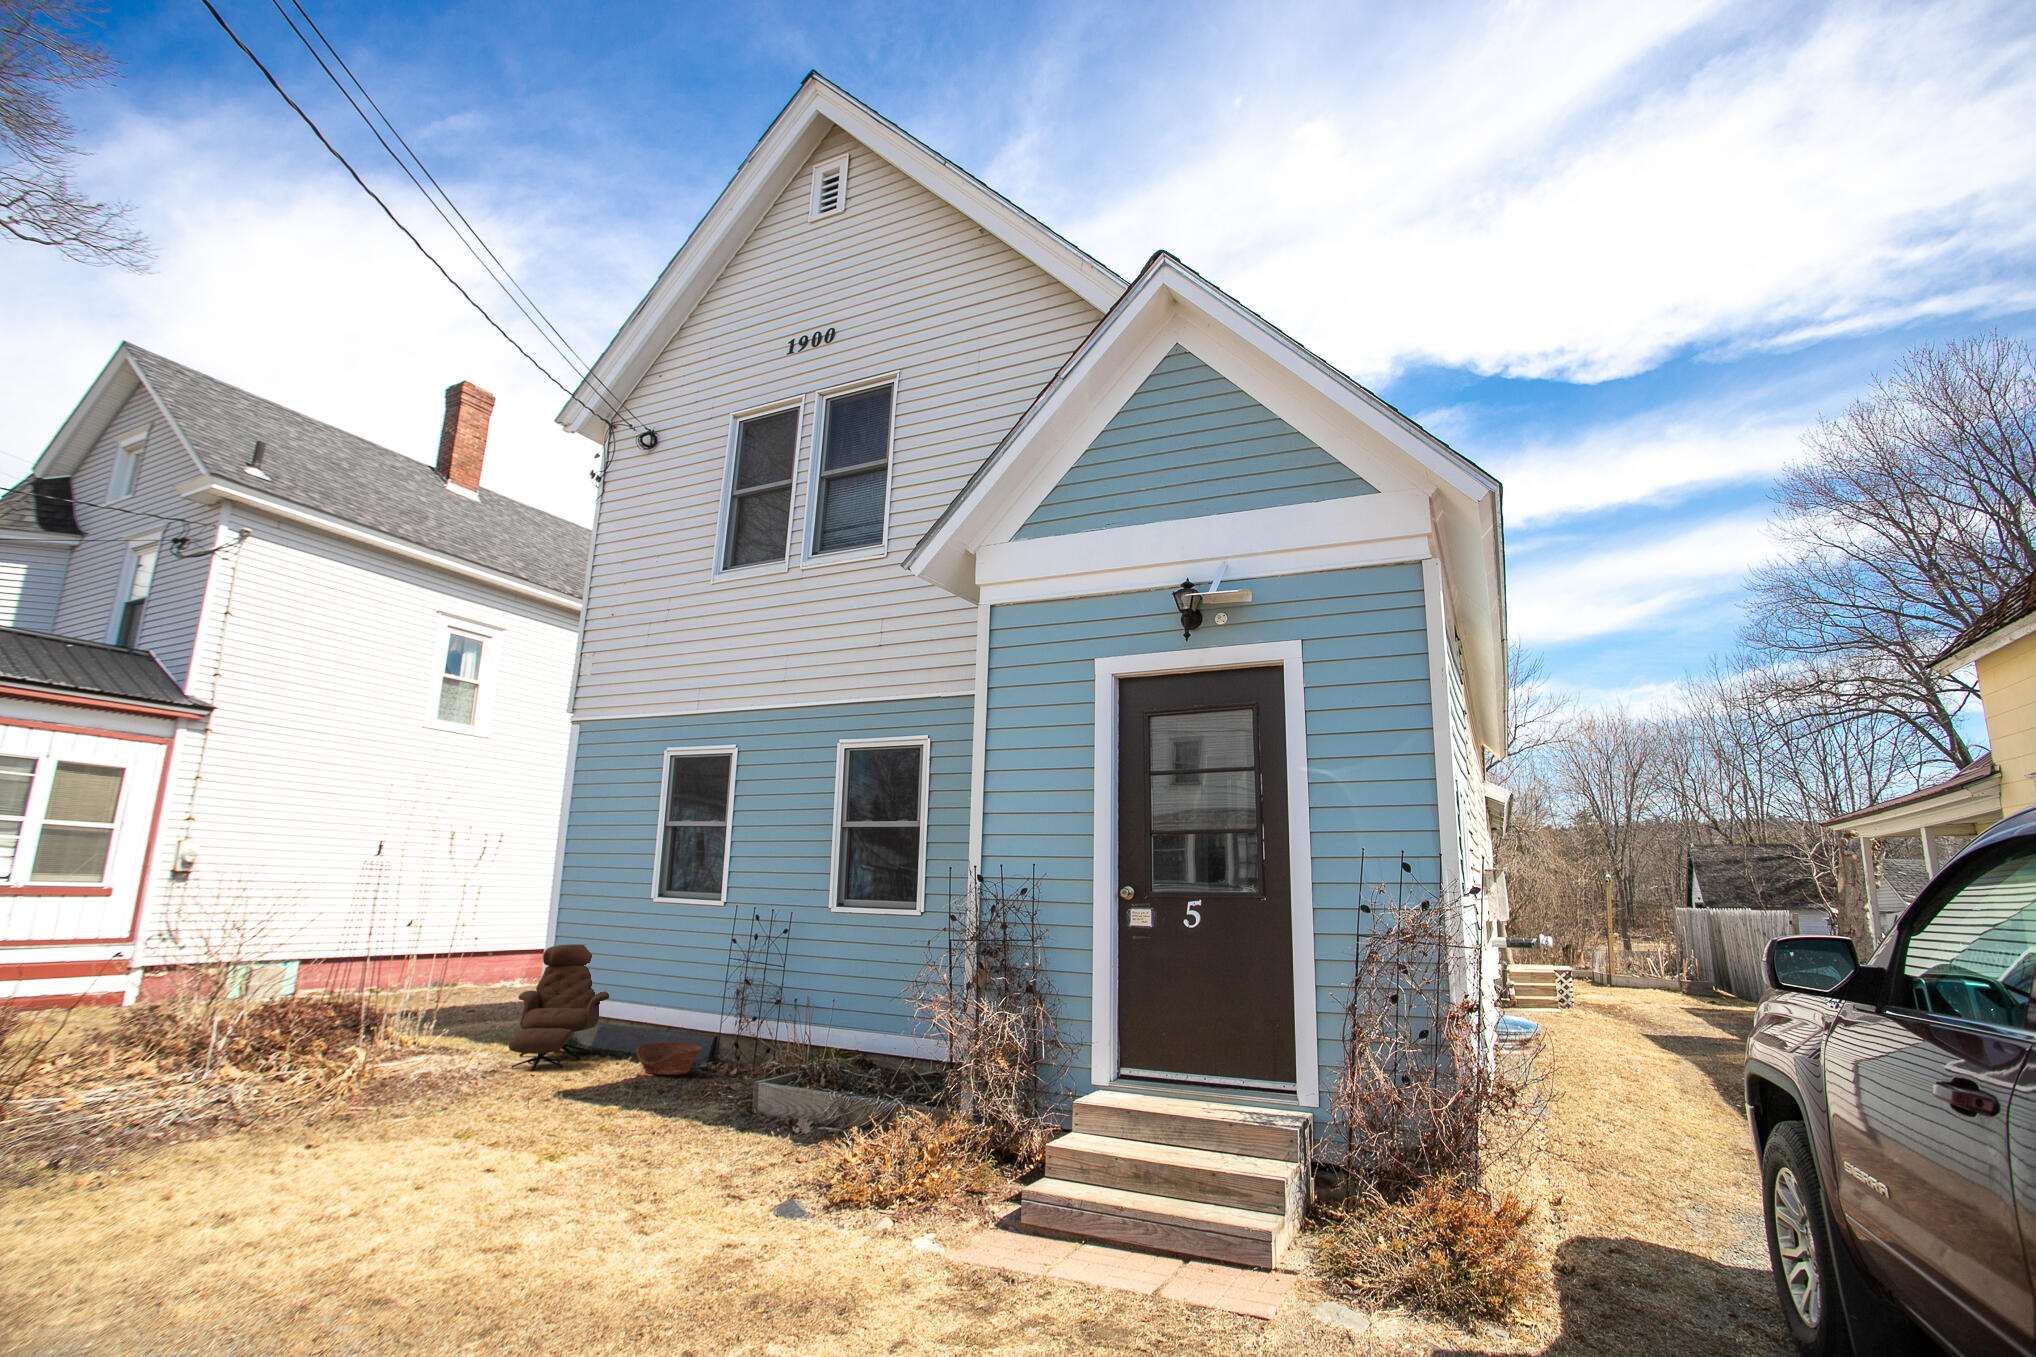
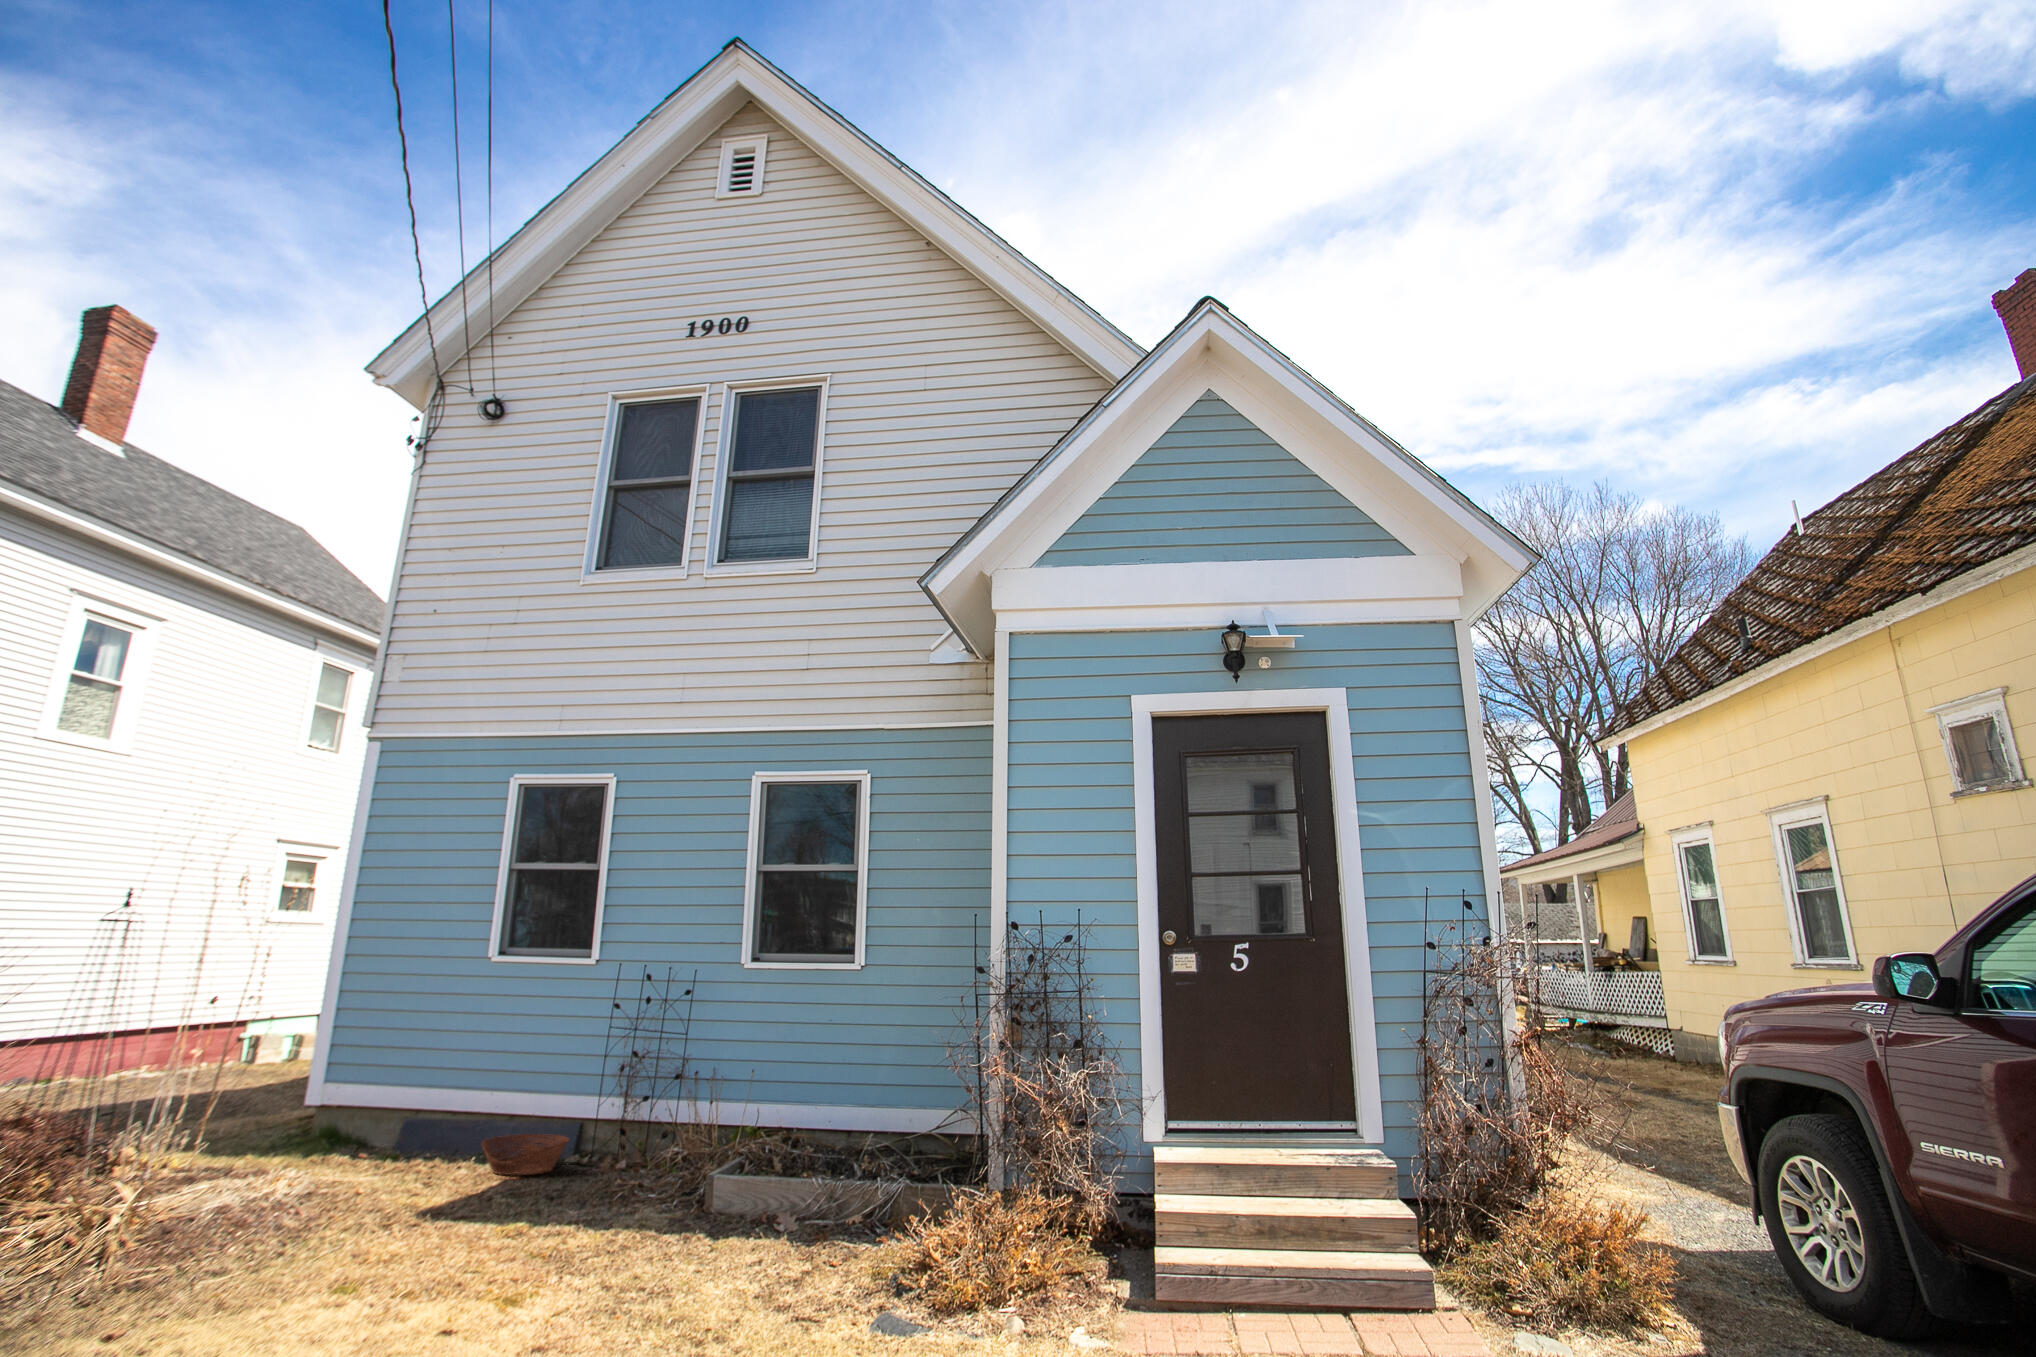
lounge chair: present [509,944,609,1071] -> none [293,1020,421,1186]

